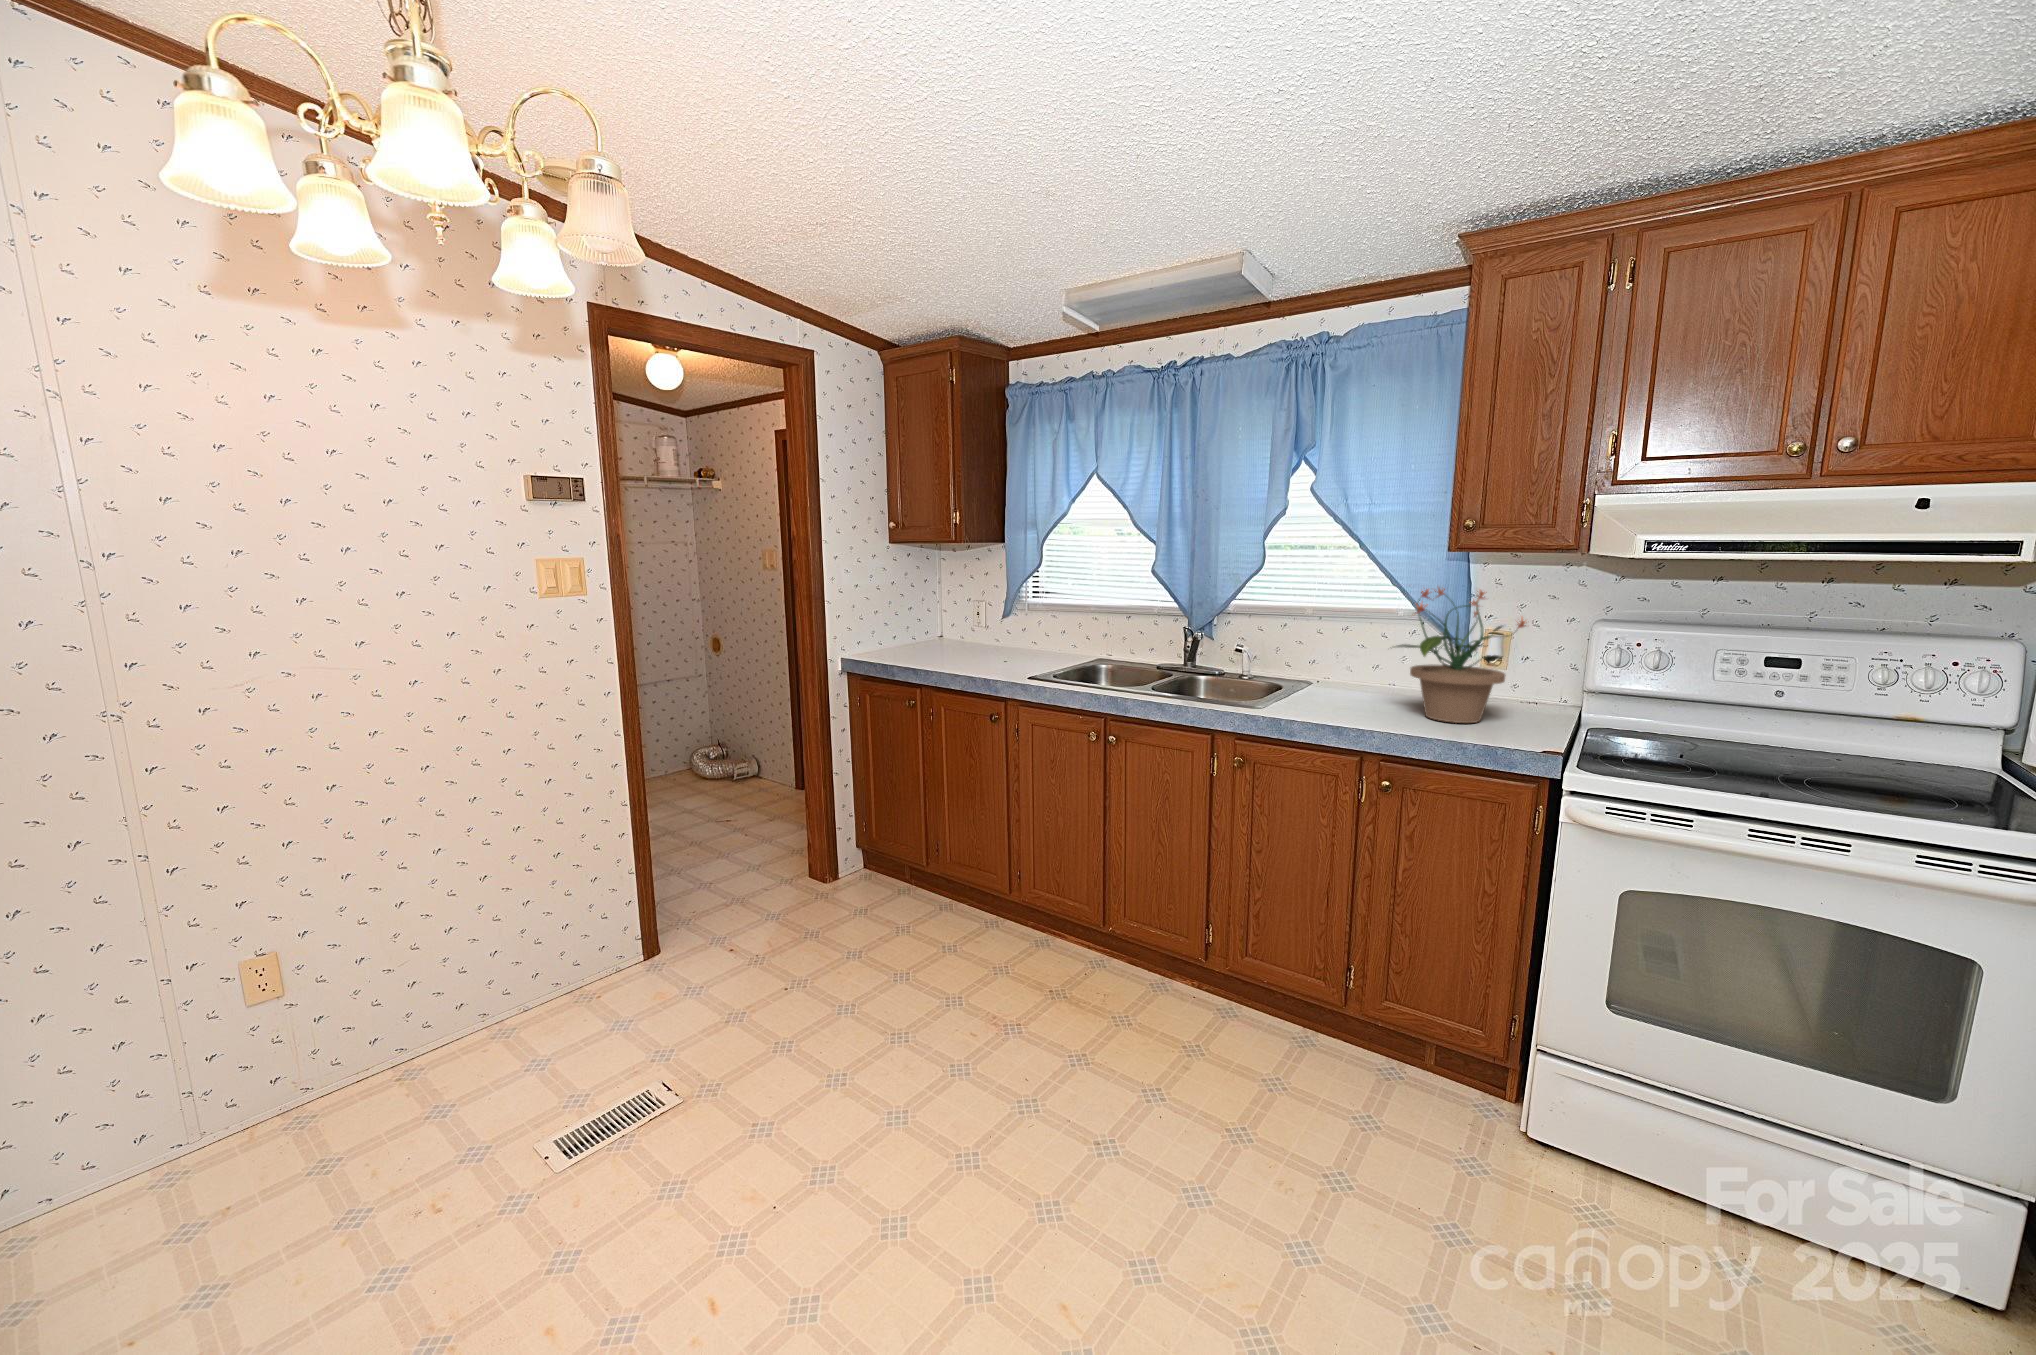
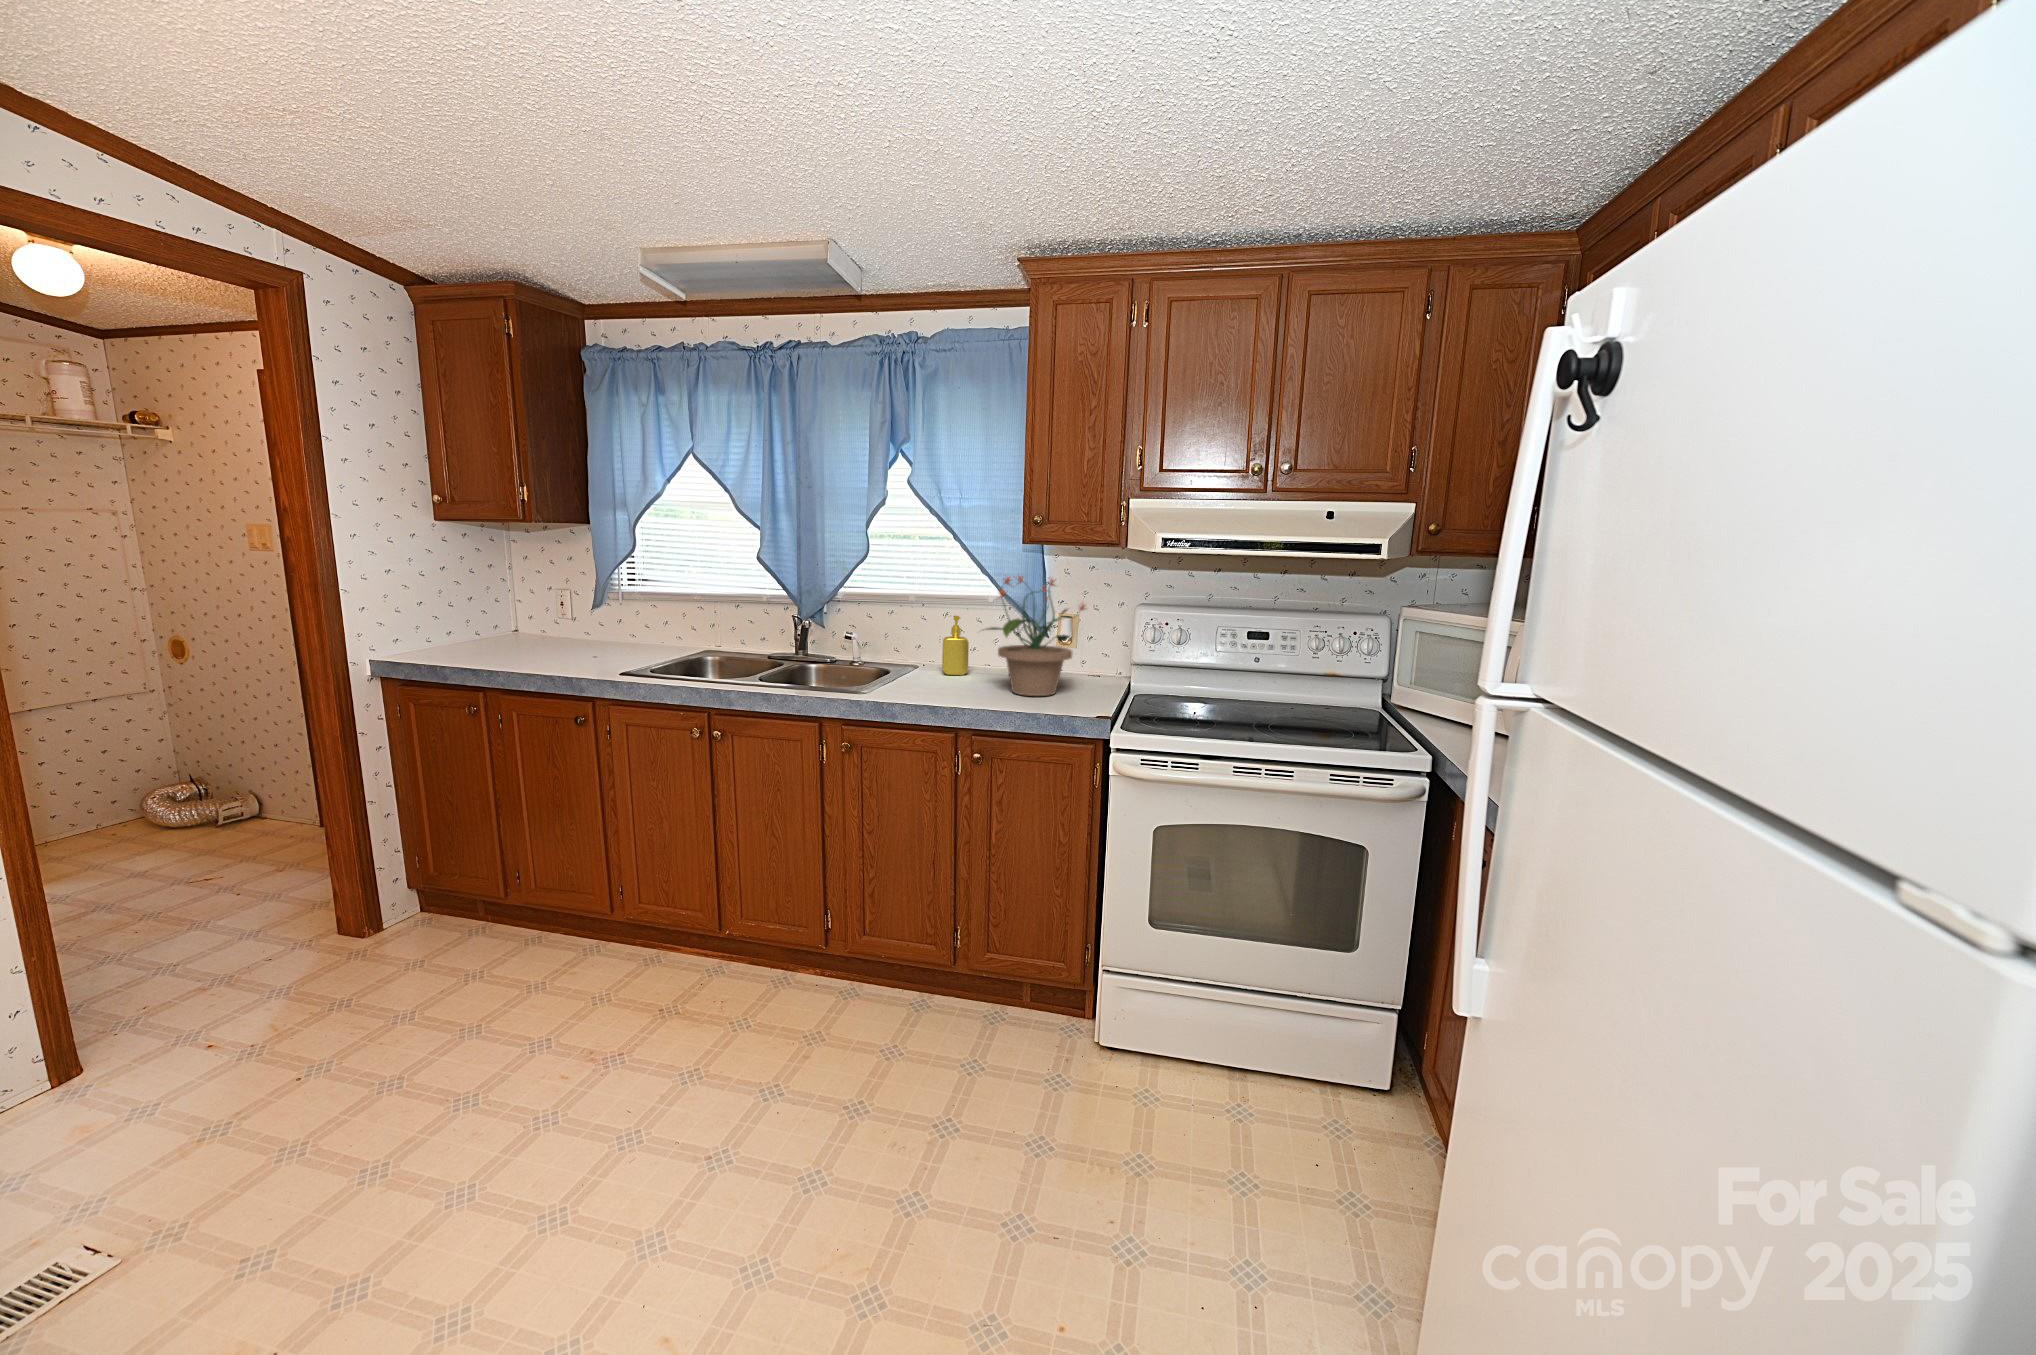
soap dispenser: none [1338,630,1371,694] -> present [942,616,969,675]

